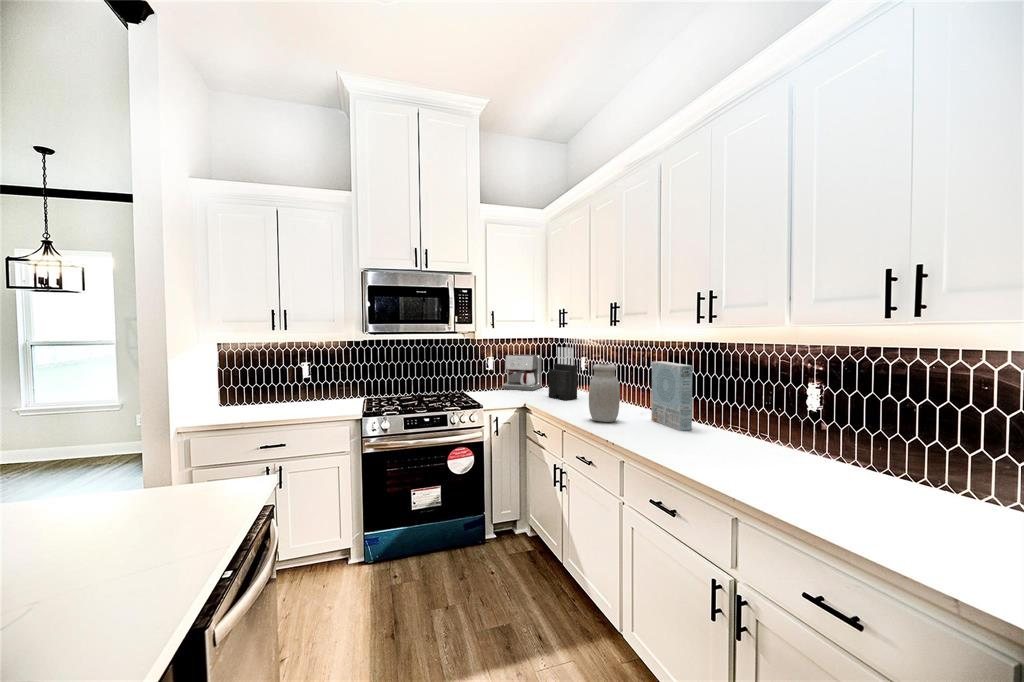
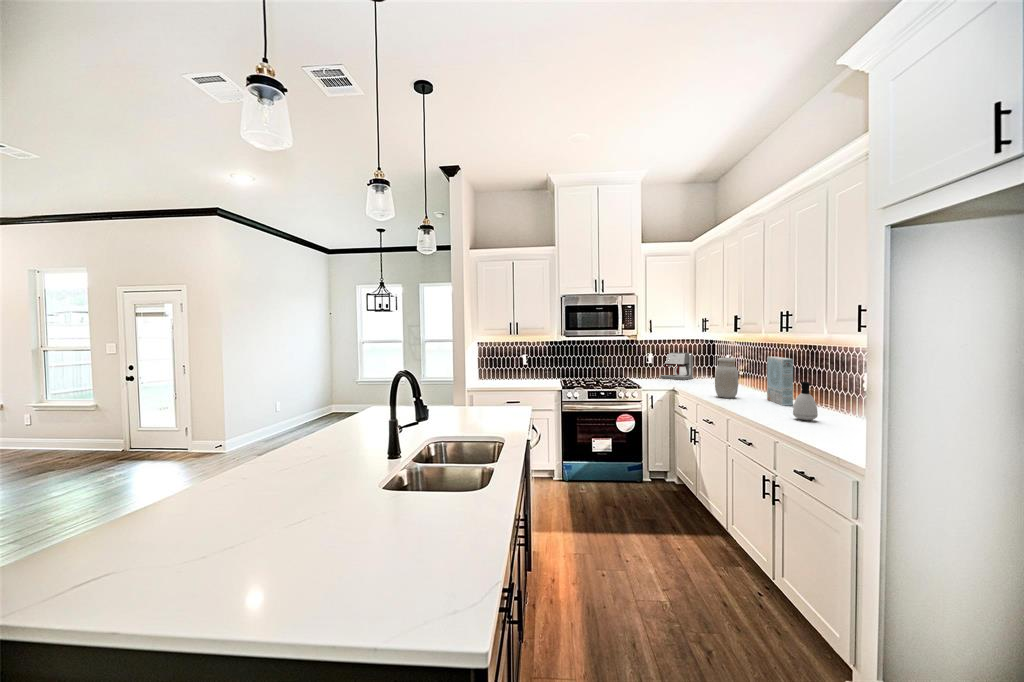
knife block: present [549,347,577,400] -> none [694,347,717,386]
soap dispenser: none [726,404,763,465] -> present [793,382,818,420]

